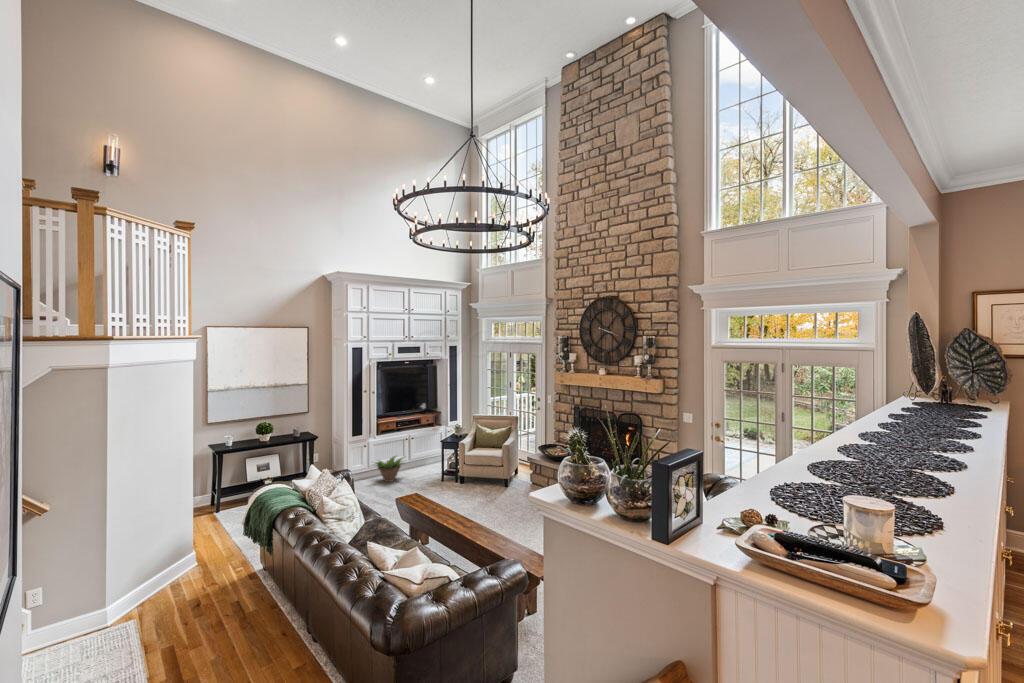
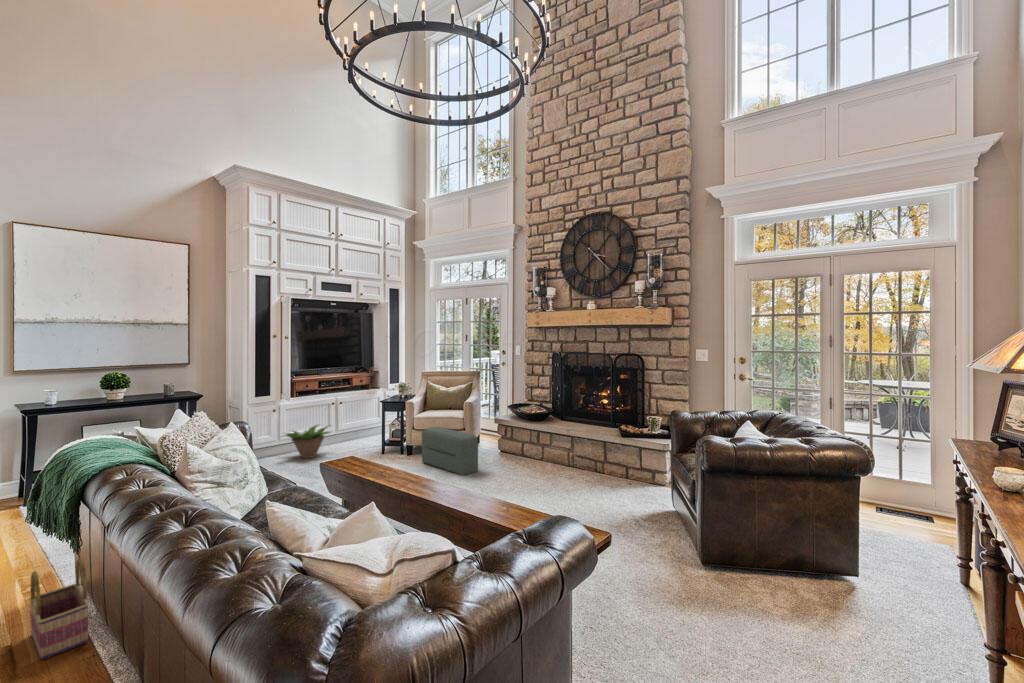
pouf: none [470,464,510,504] -> present [422,427,478,475]
basket: none [244,557,275,611] -> present [29,558,89,660]

